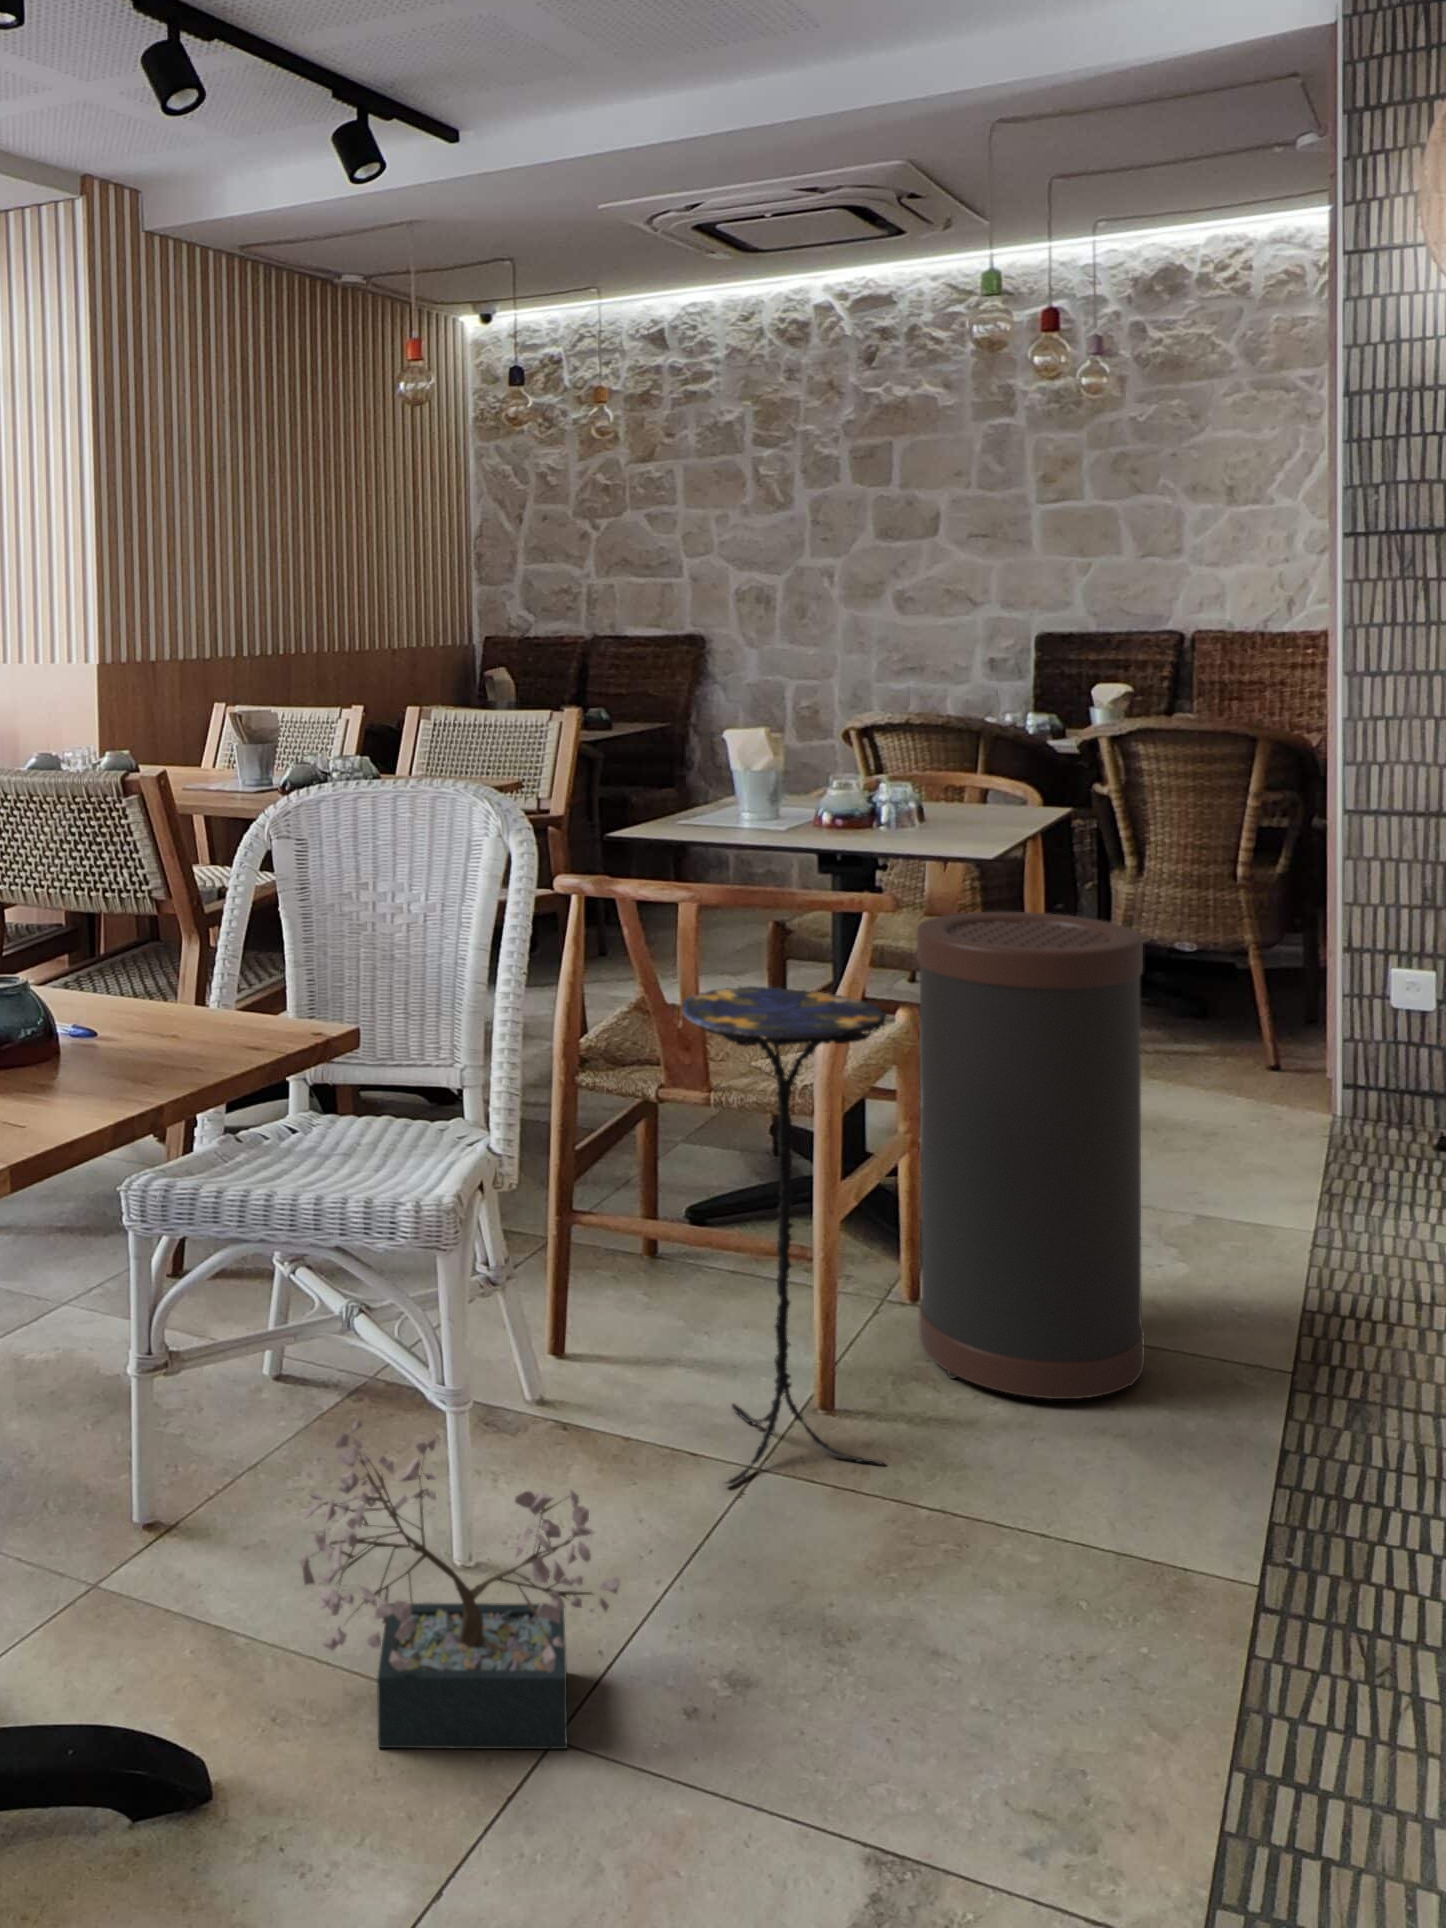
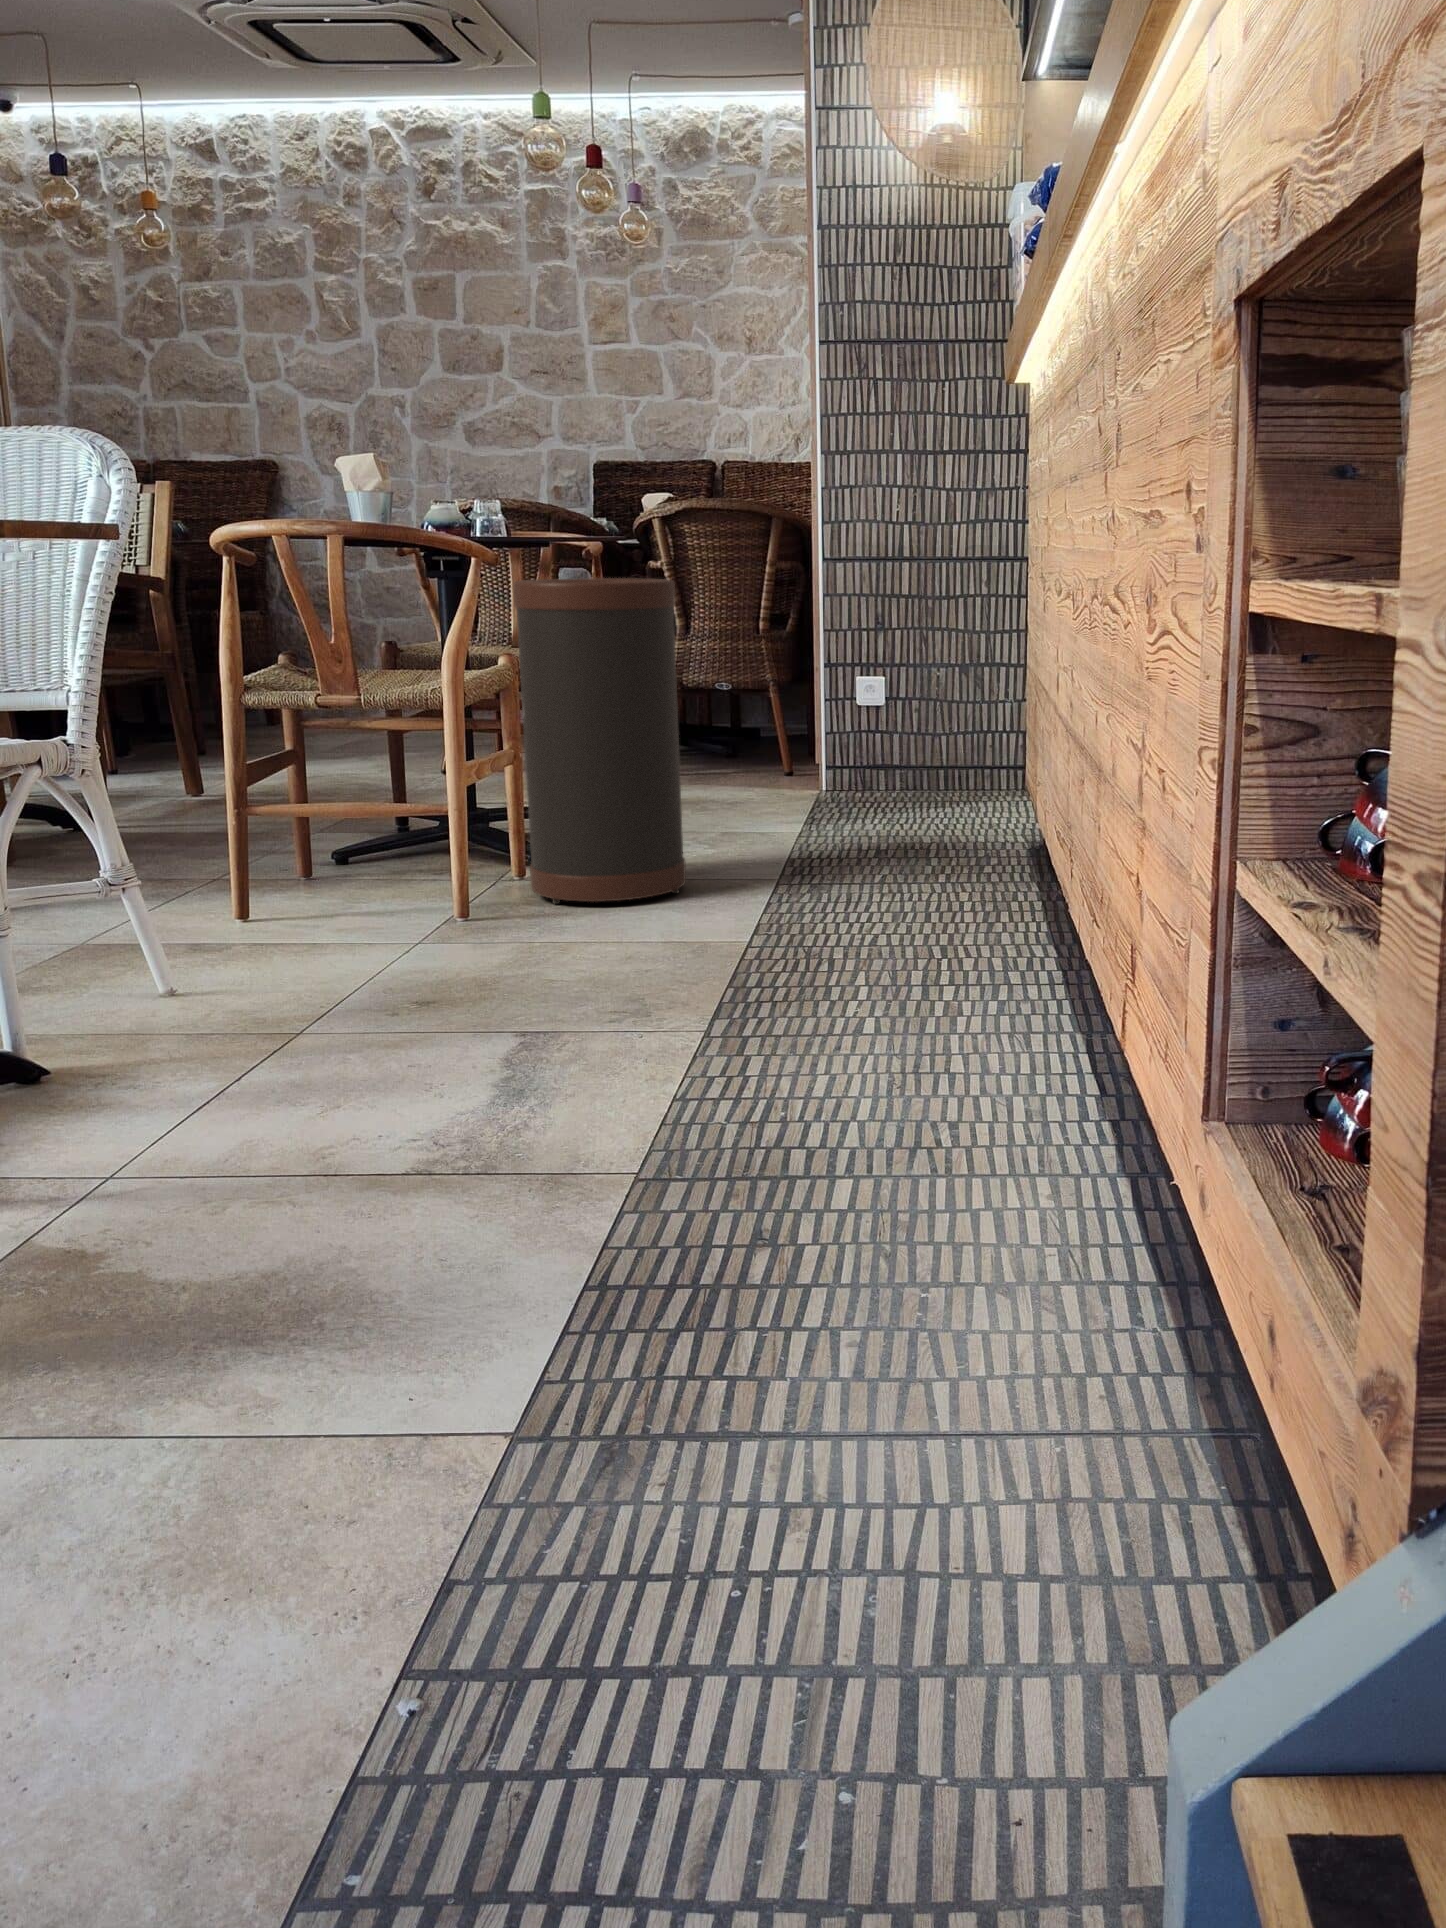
side table: present [682,986,889,1484] -> none [336,611,513,956]
decorative plant: present [300,1420,620,1749] -> none [87,872,340,1069]

